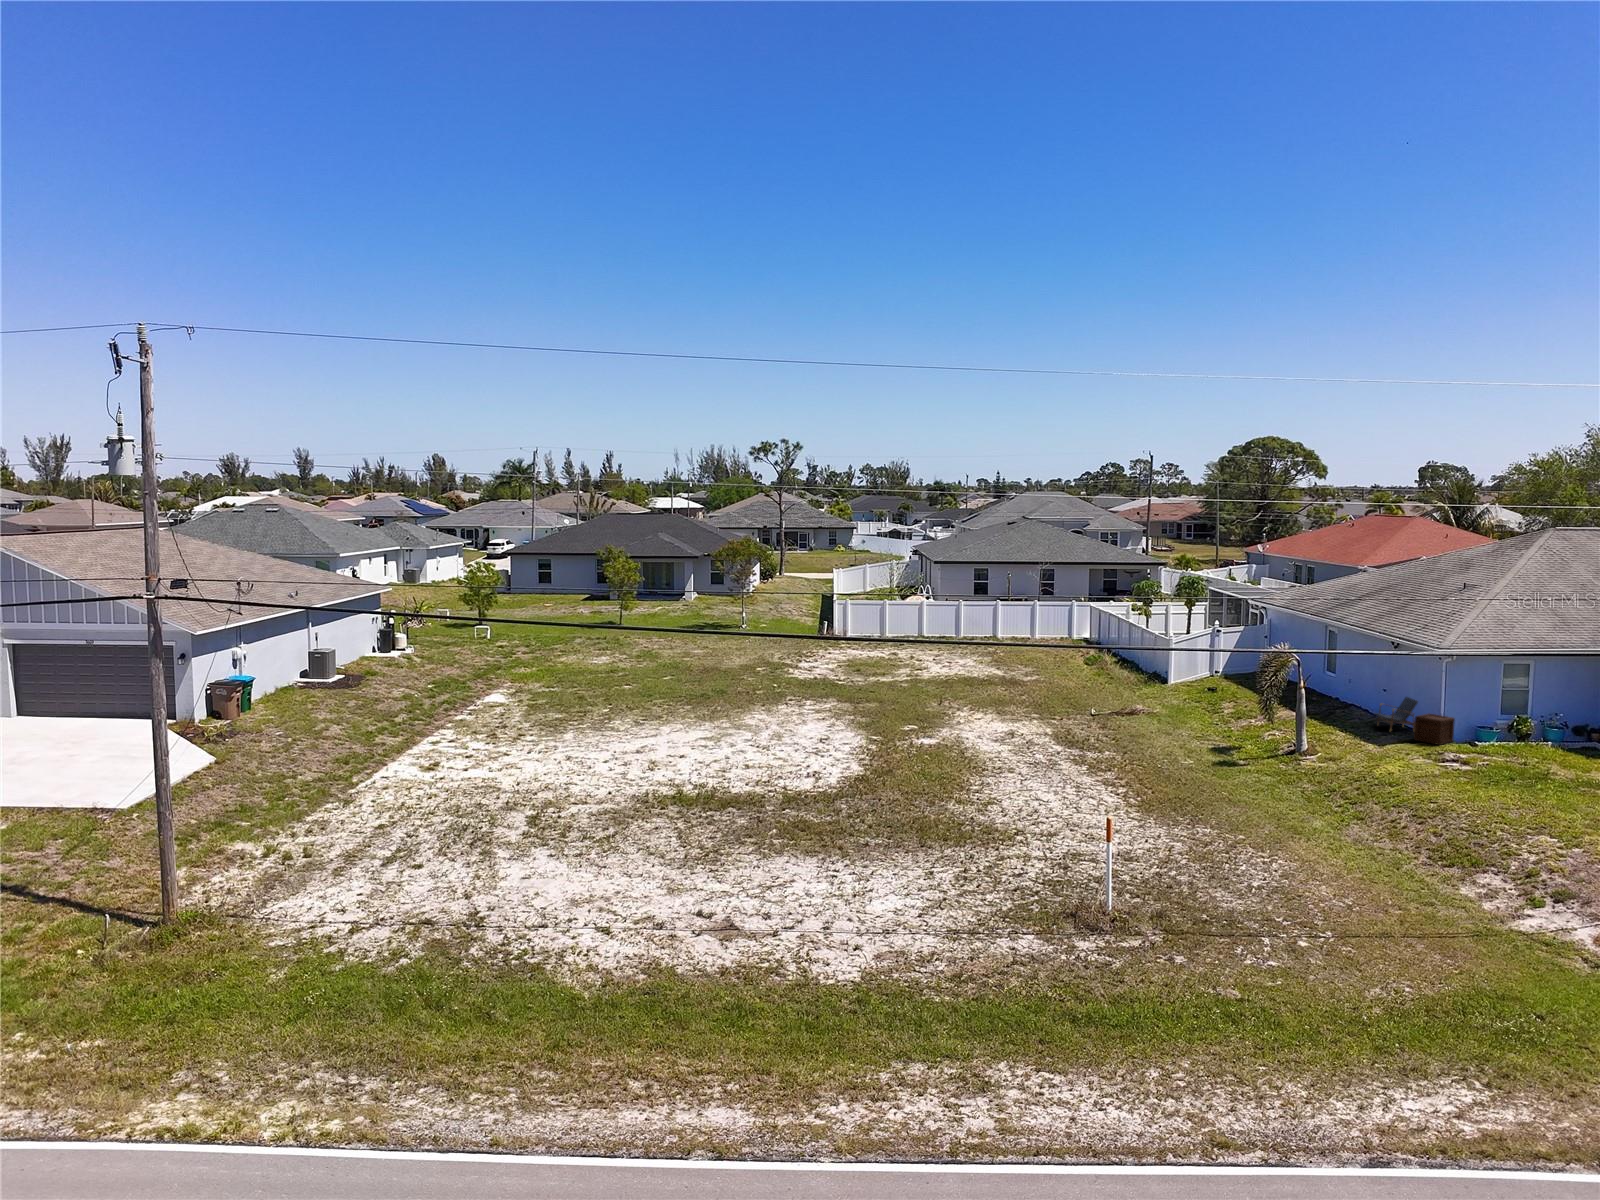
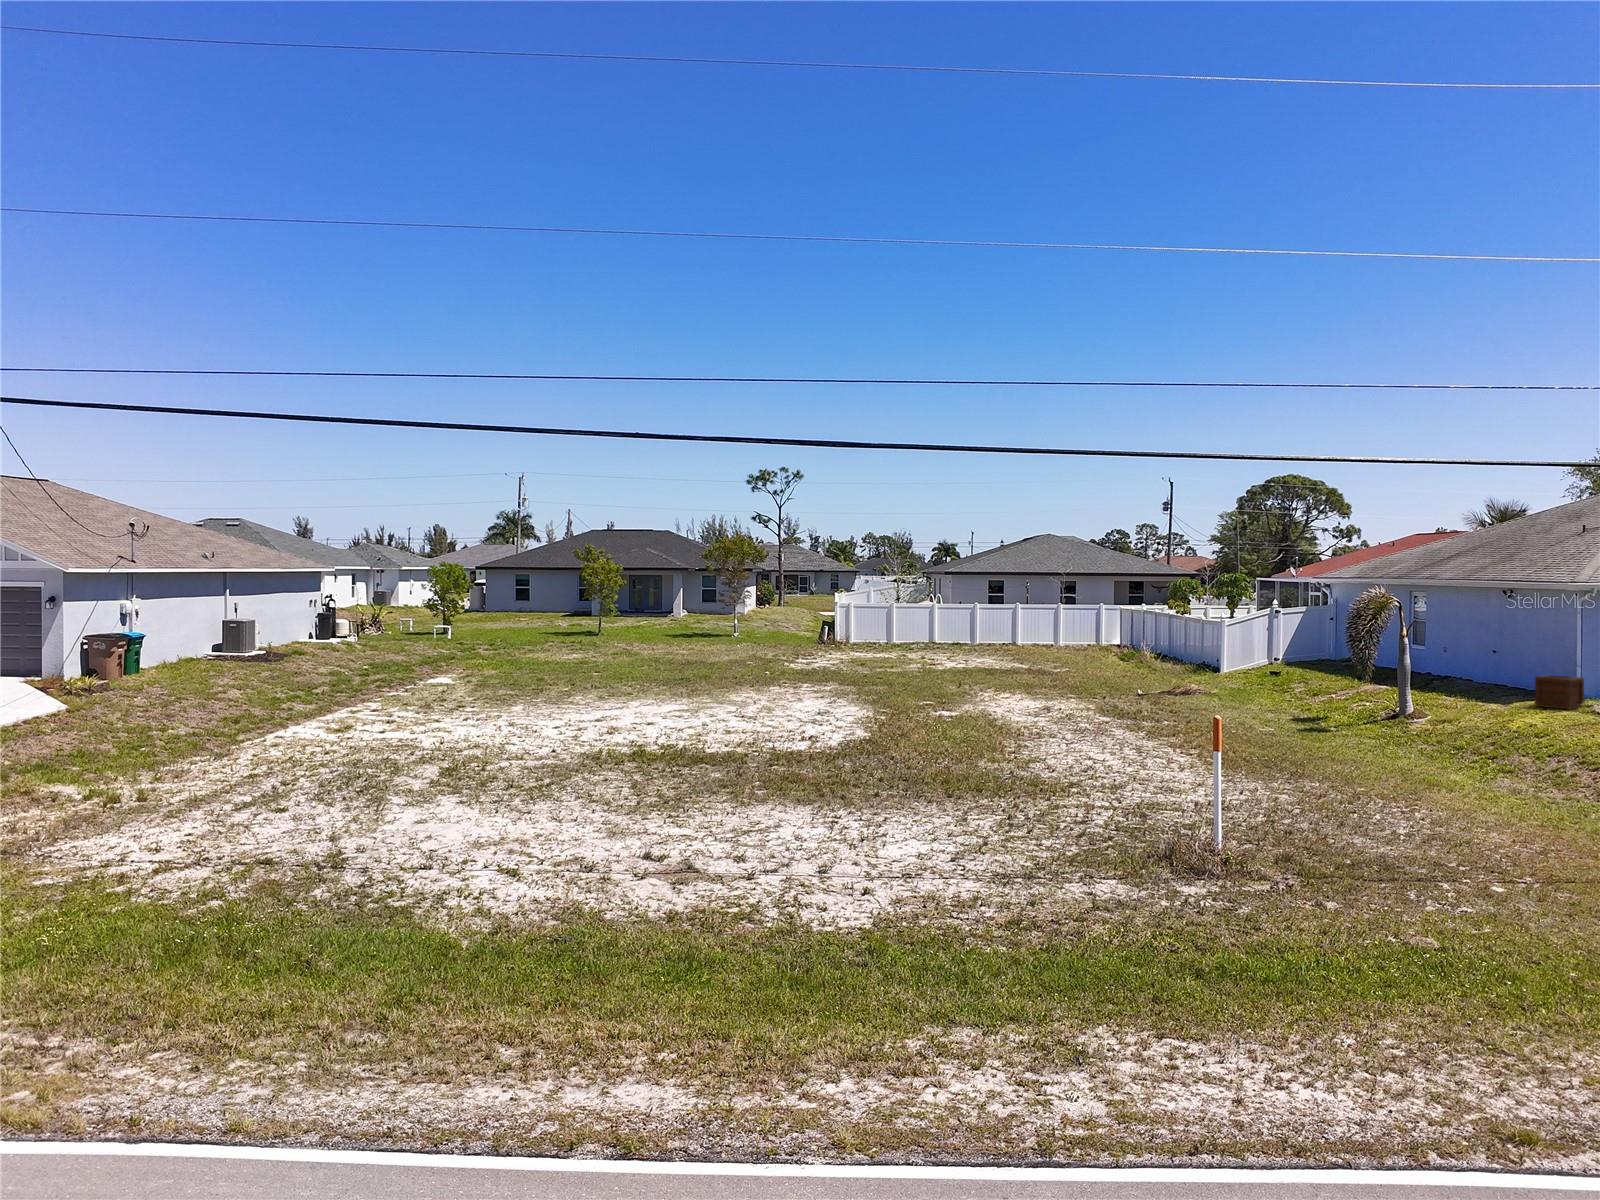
lounge chair: present [1375,697,1418,731] -> none [1479,661,1533,701]

